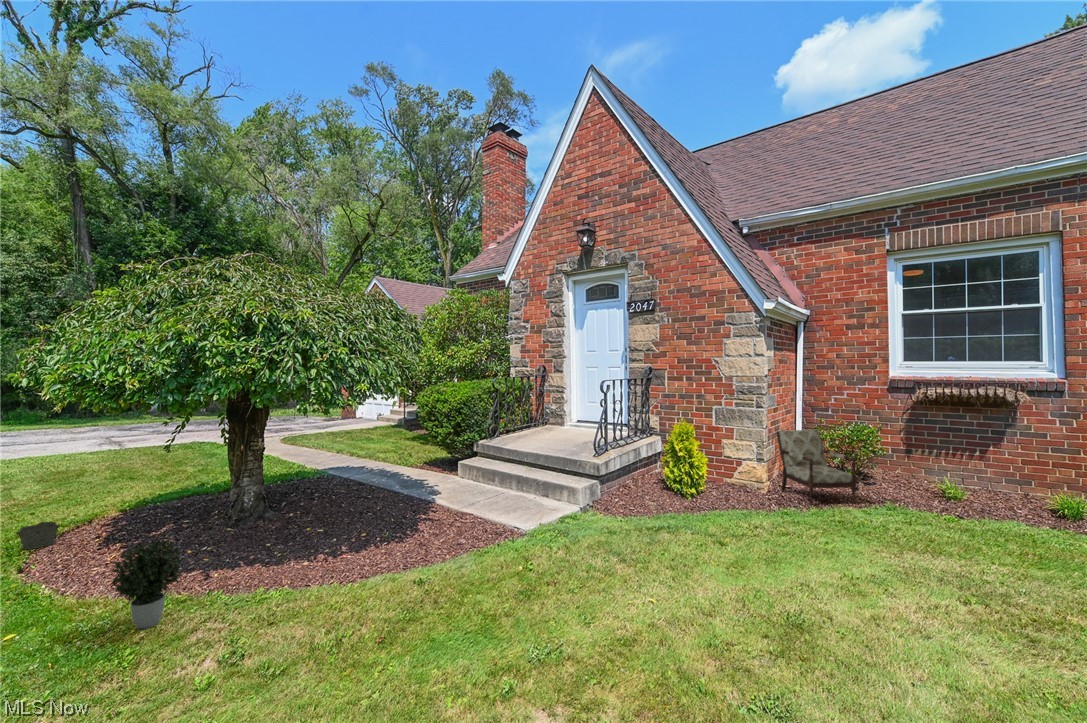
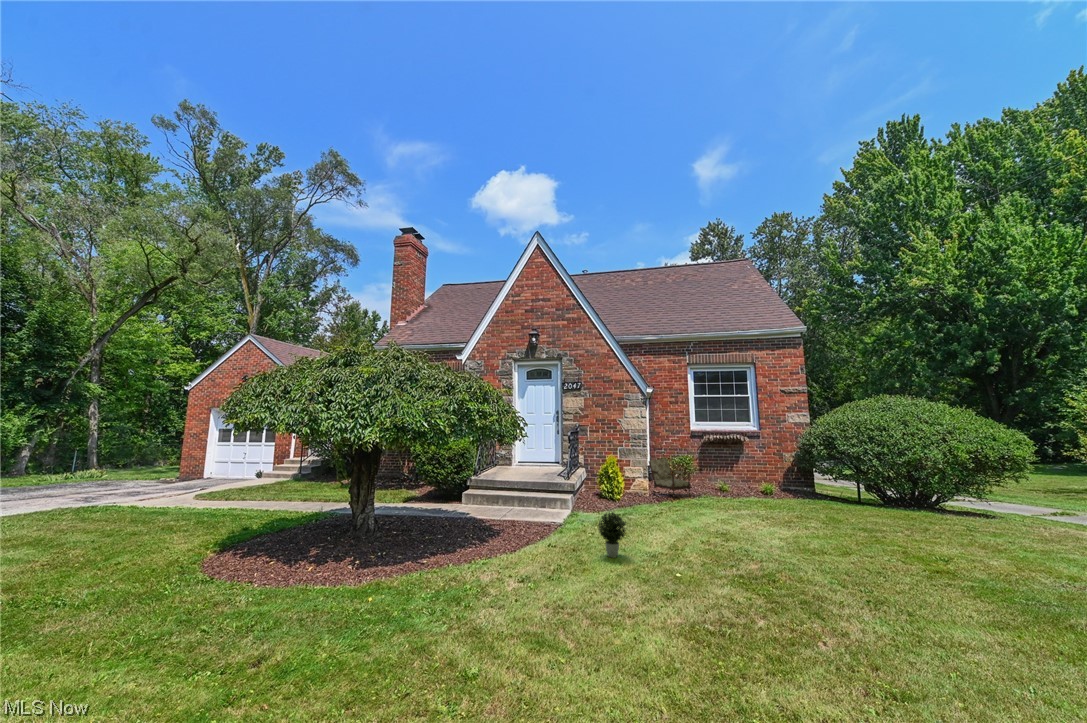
bucket: present [16,522,60,549] -> none [171,560,212,587]
potted plant: present [111,541,182,629] -> present [598,512,627,558]

